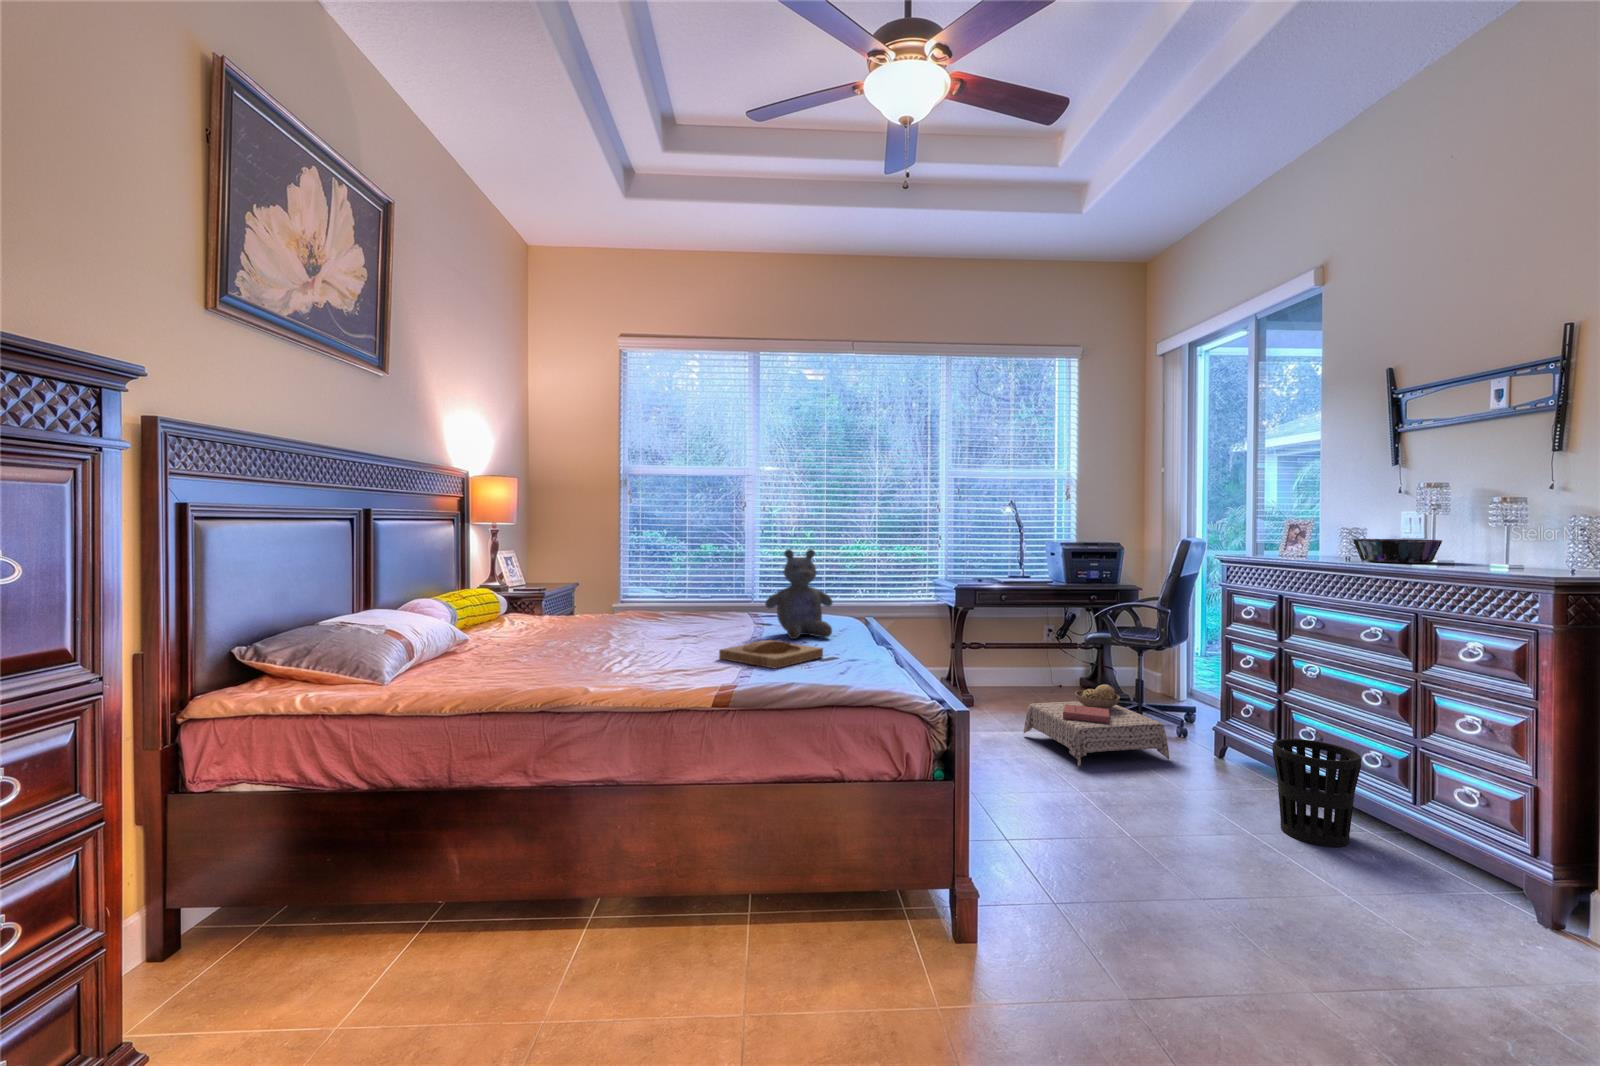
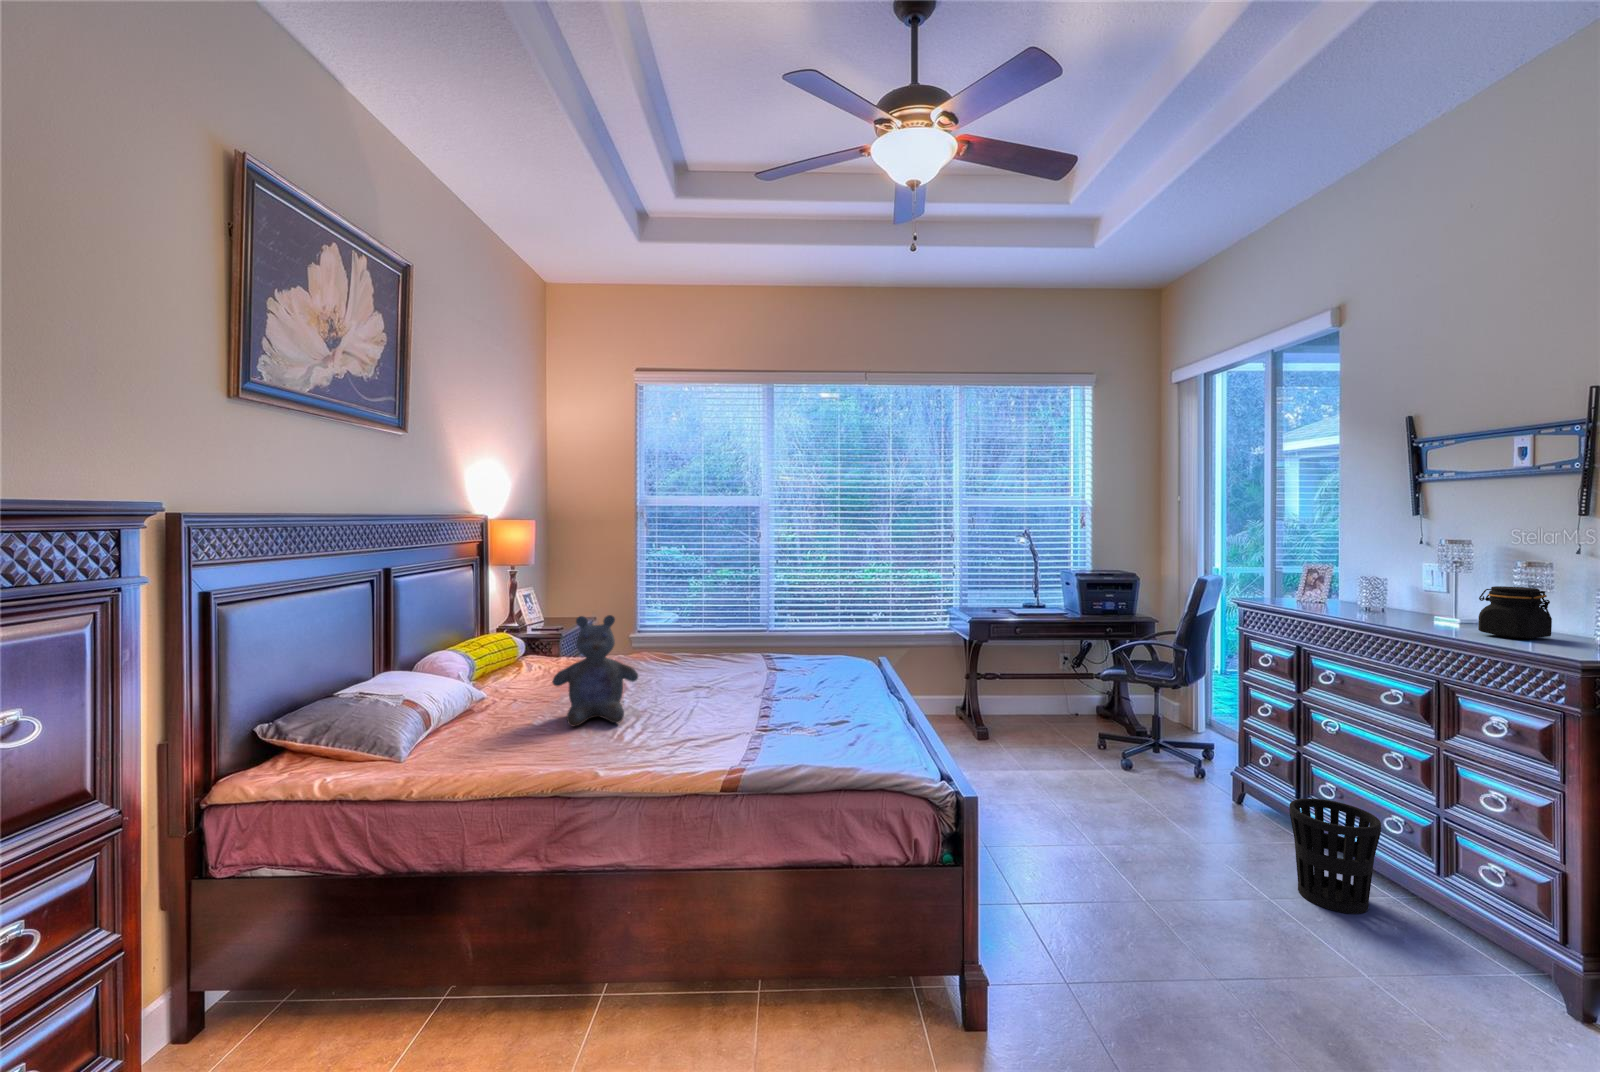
jar: none [1454,520,1524,569] -> present [1478,586,1552,639]
decorative bowl: present [1353,539,1442,563] -> none [1372,593,1468,623]
stuffed bear: present [765,549,833,639] -> present [552,615,638,726]
tray: present [719,640,823,669] -> none [730,700,833,738]
ottoman: present [1024,684,1169,767] -> none [1038,726,1185,815]

